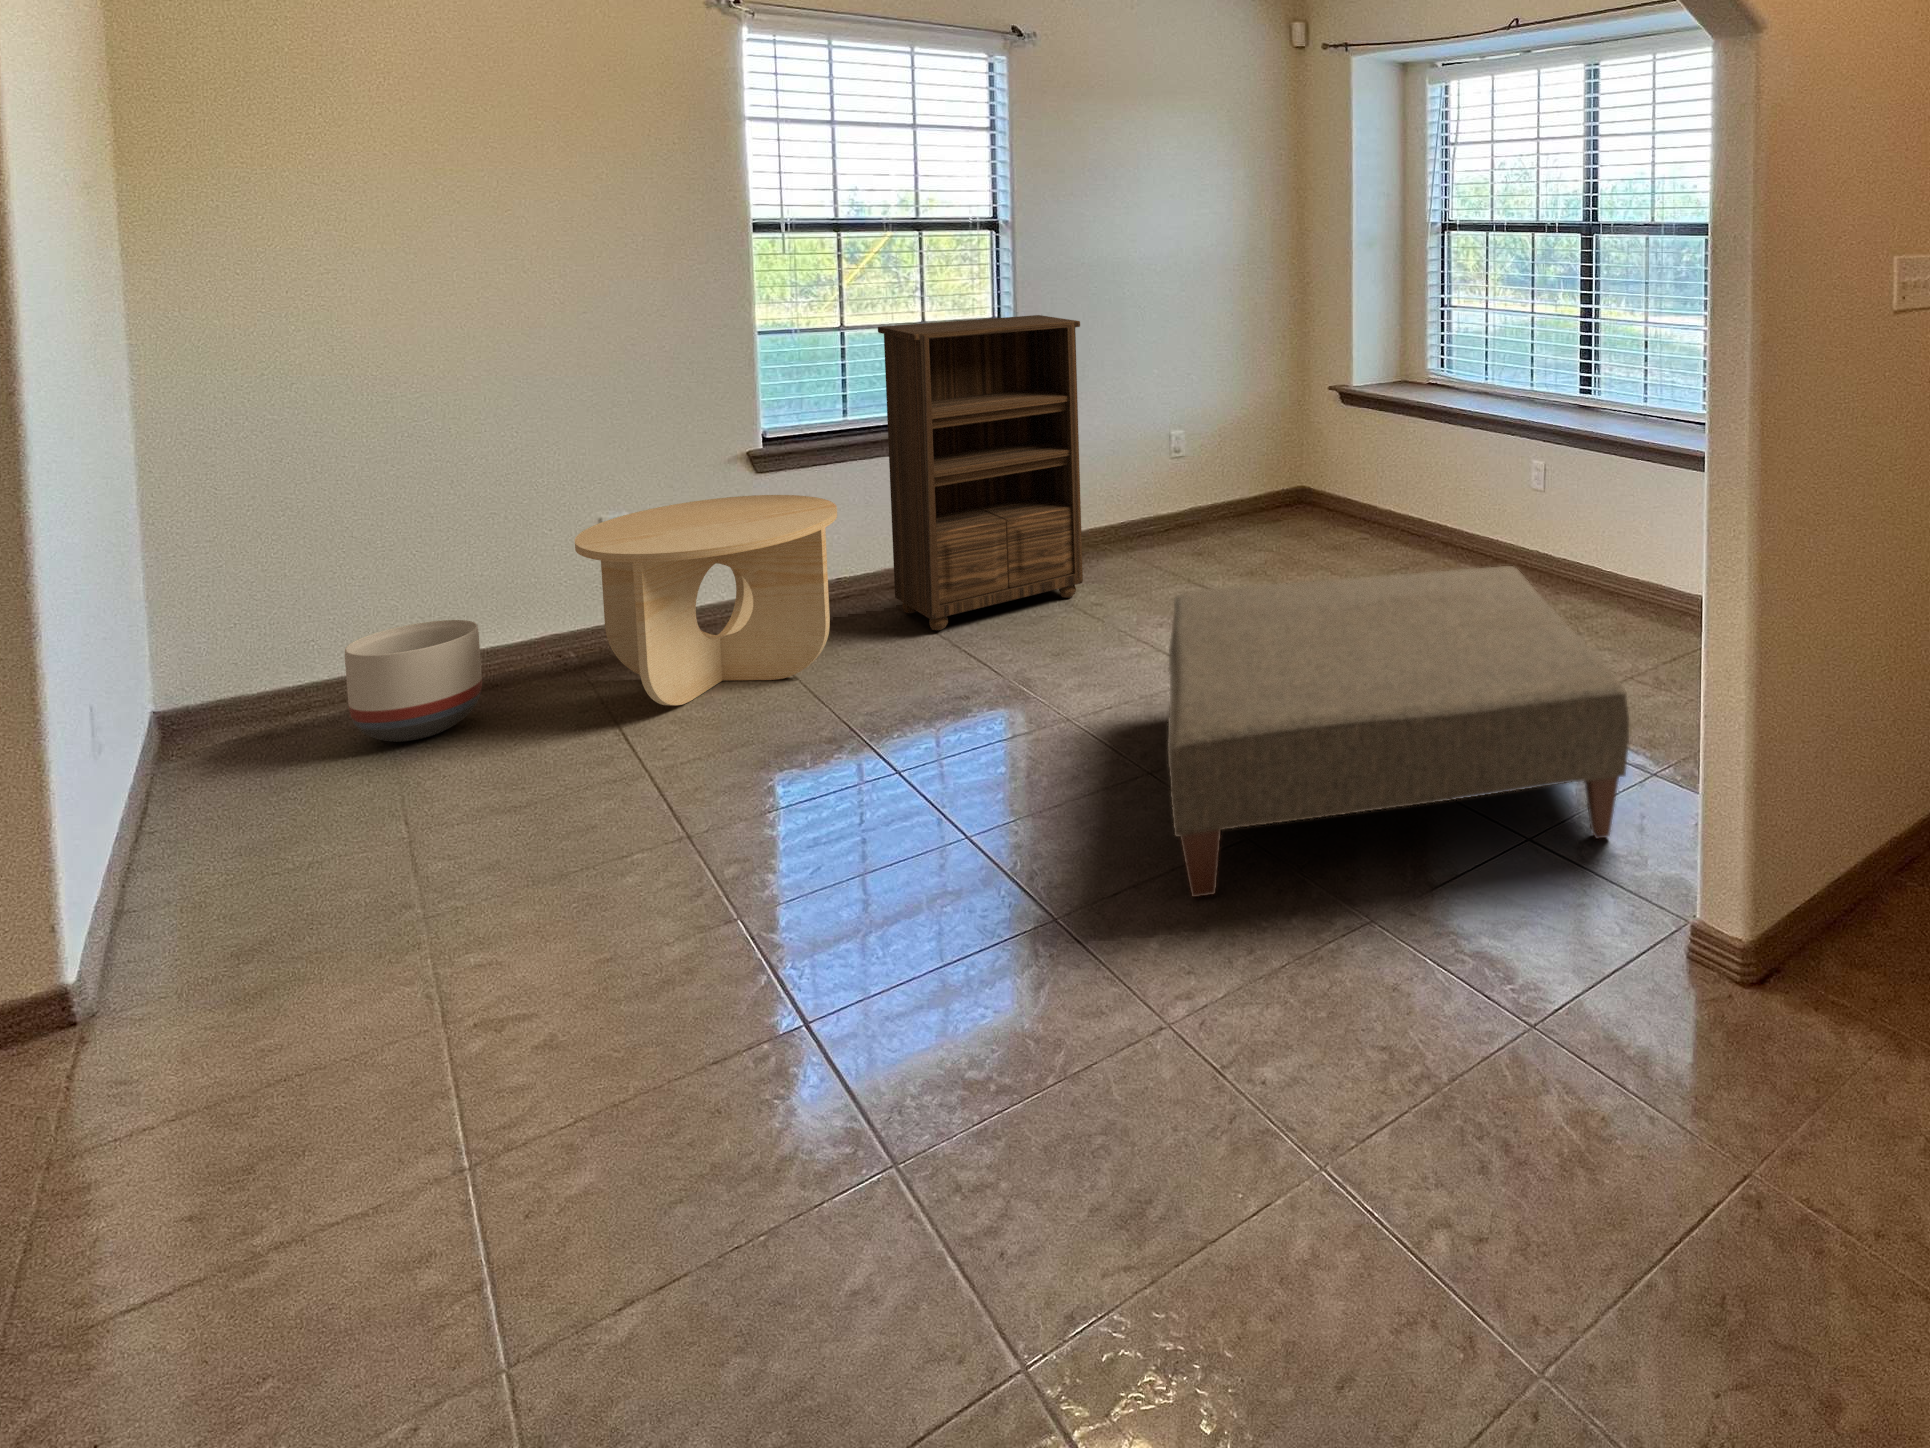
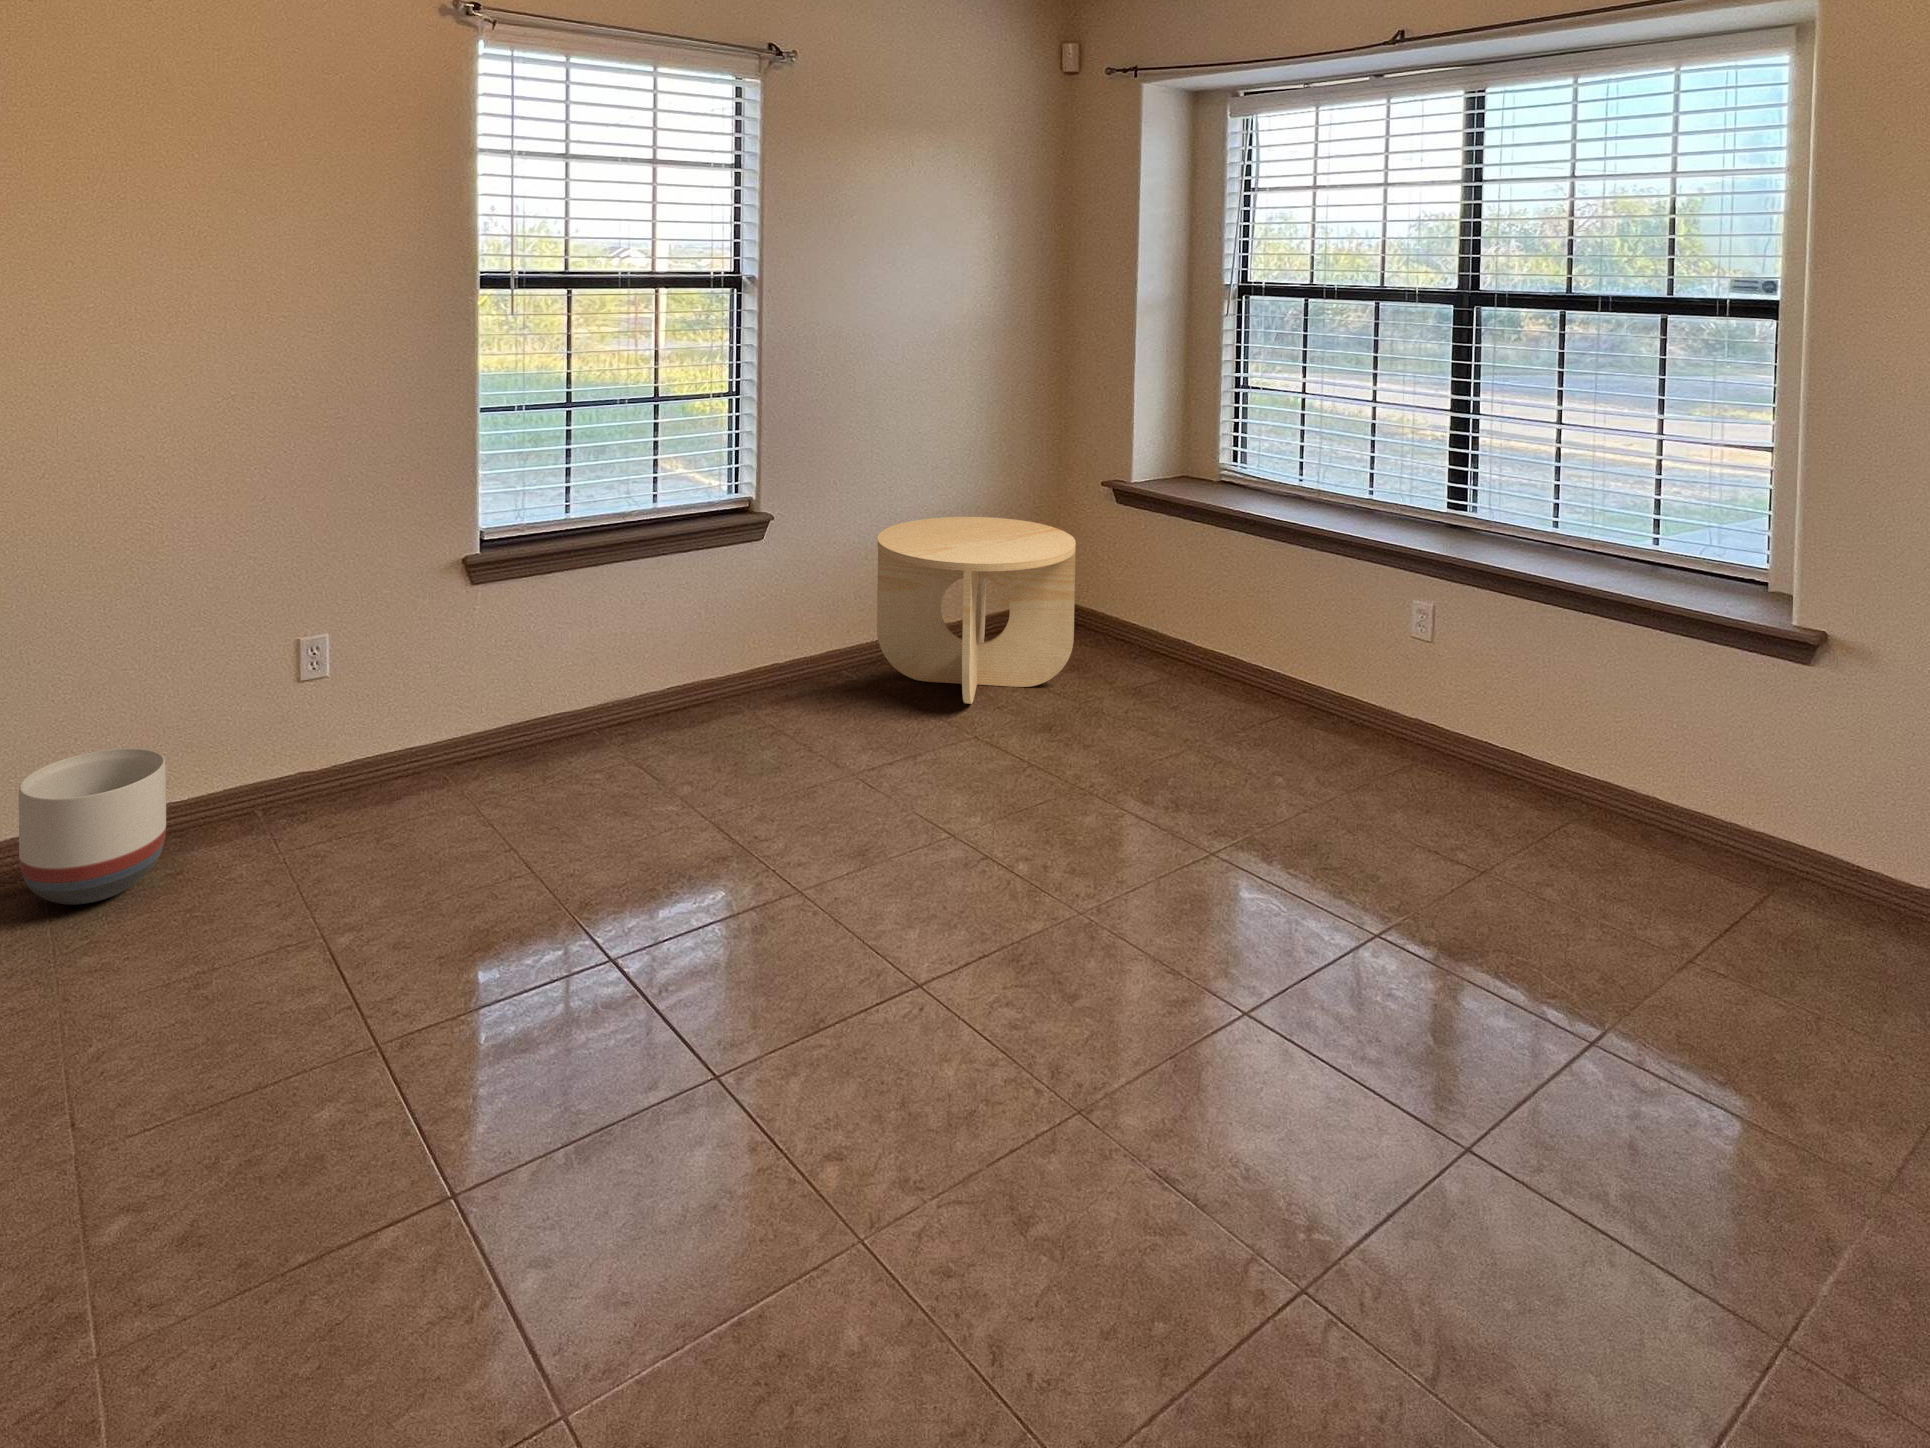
bookshelf: present [878,315,1083,630] -> none [613,389,843,781]
side table: present [575,495,837,705] -> present [877,517,1076,704]
ottoman: present [1168,566,1629,897] -> none [1011,770,1832,1345]

